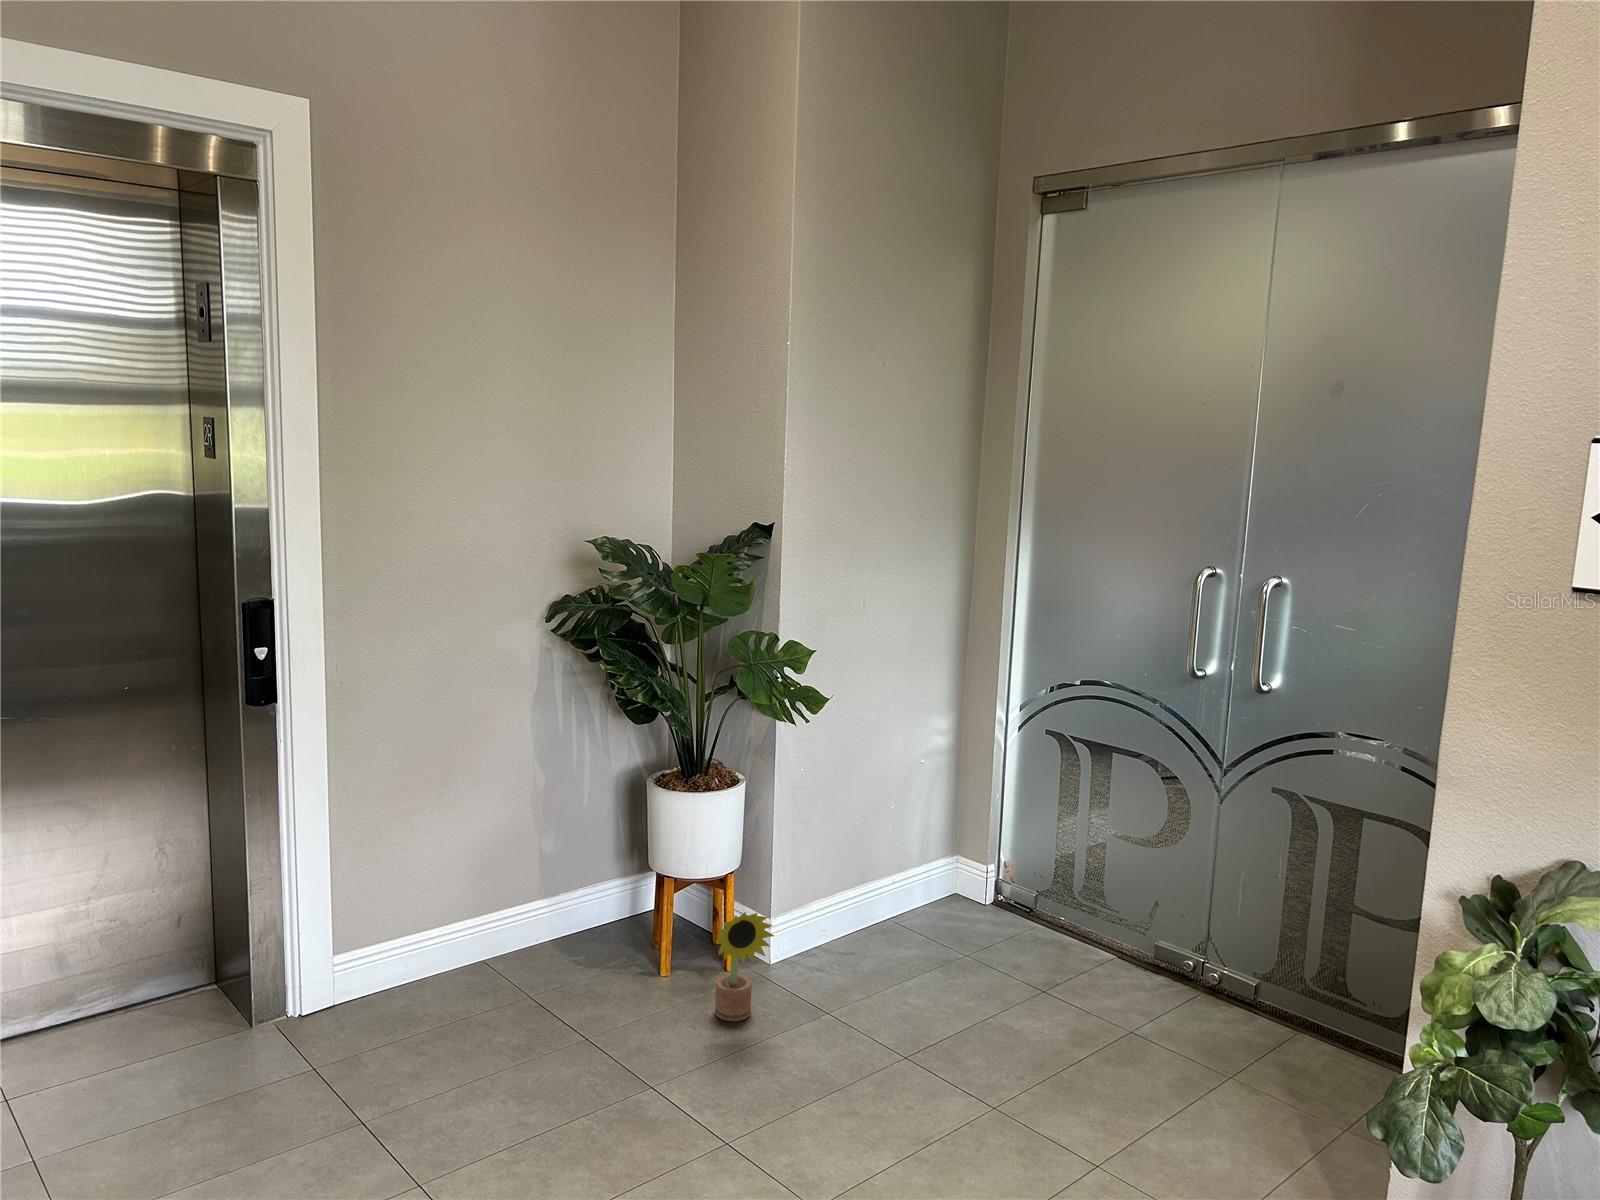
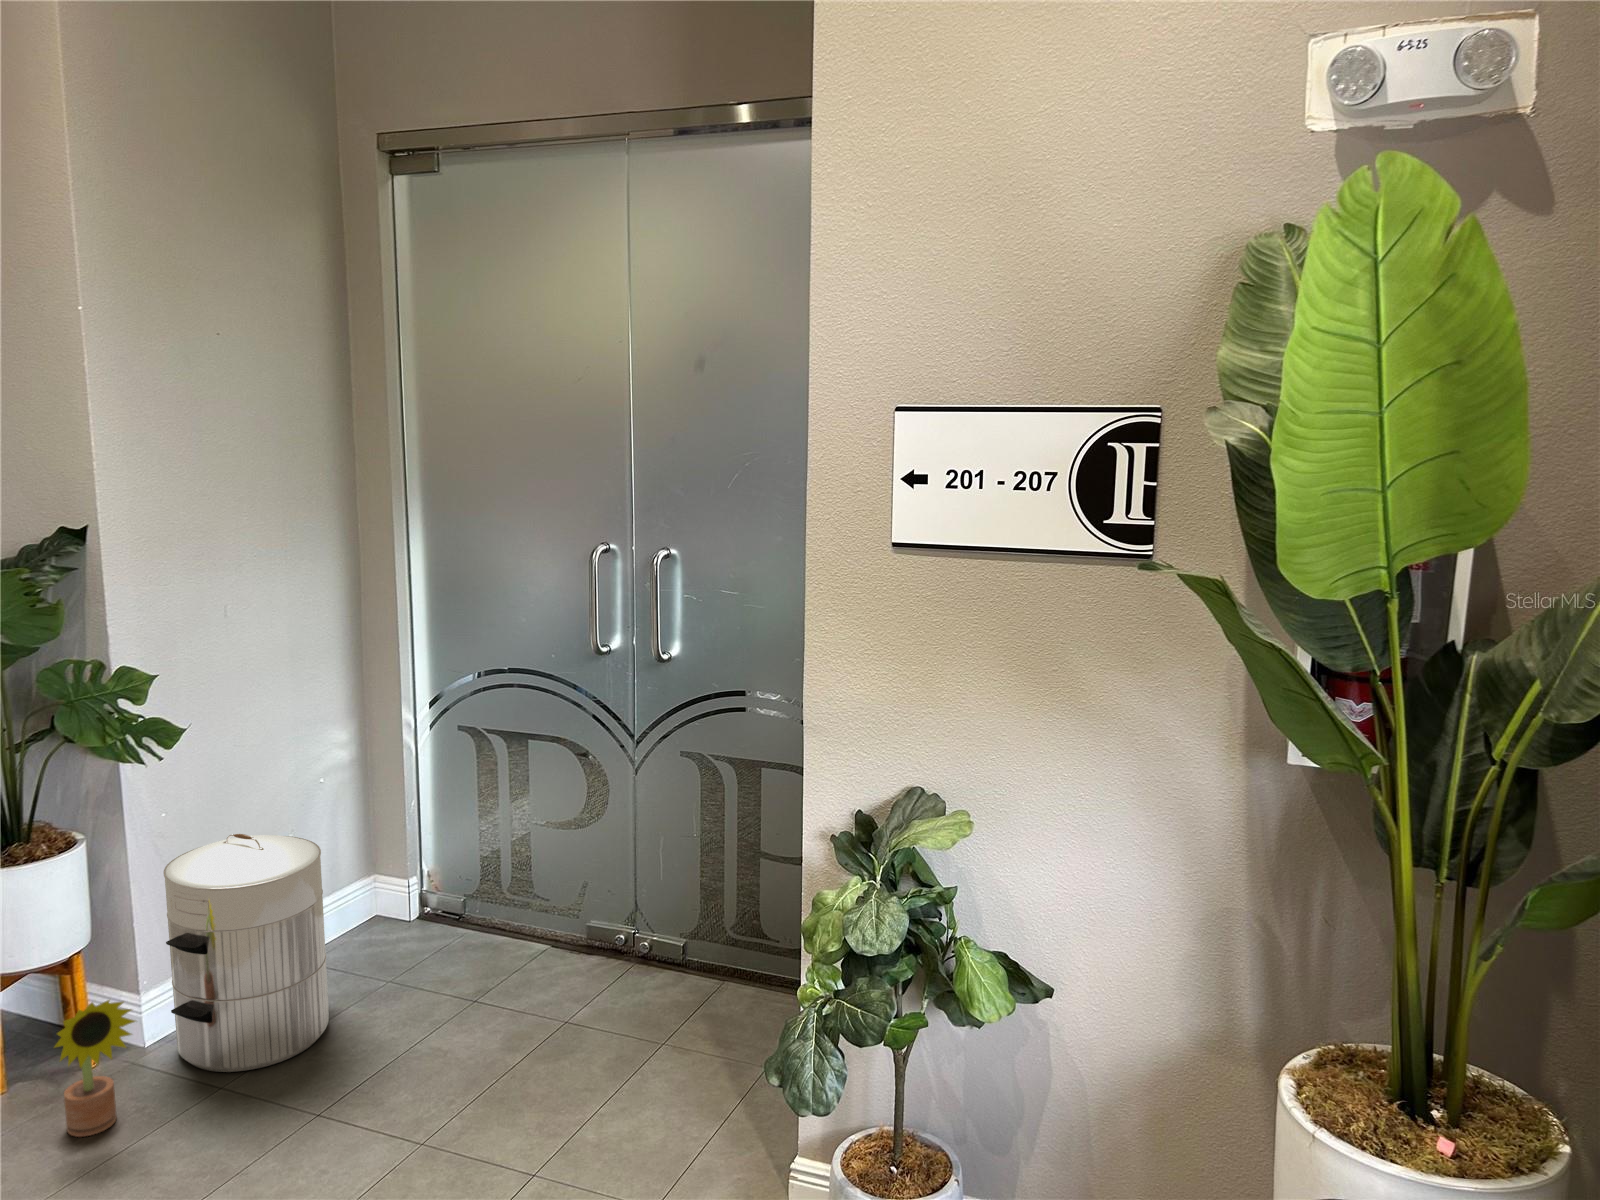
waste bin: none [796,795,924,1001] -> present [163,834,329,1072]

